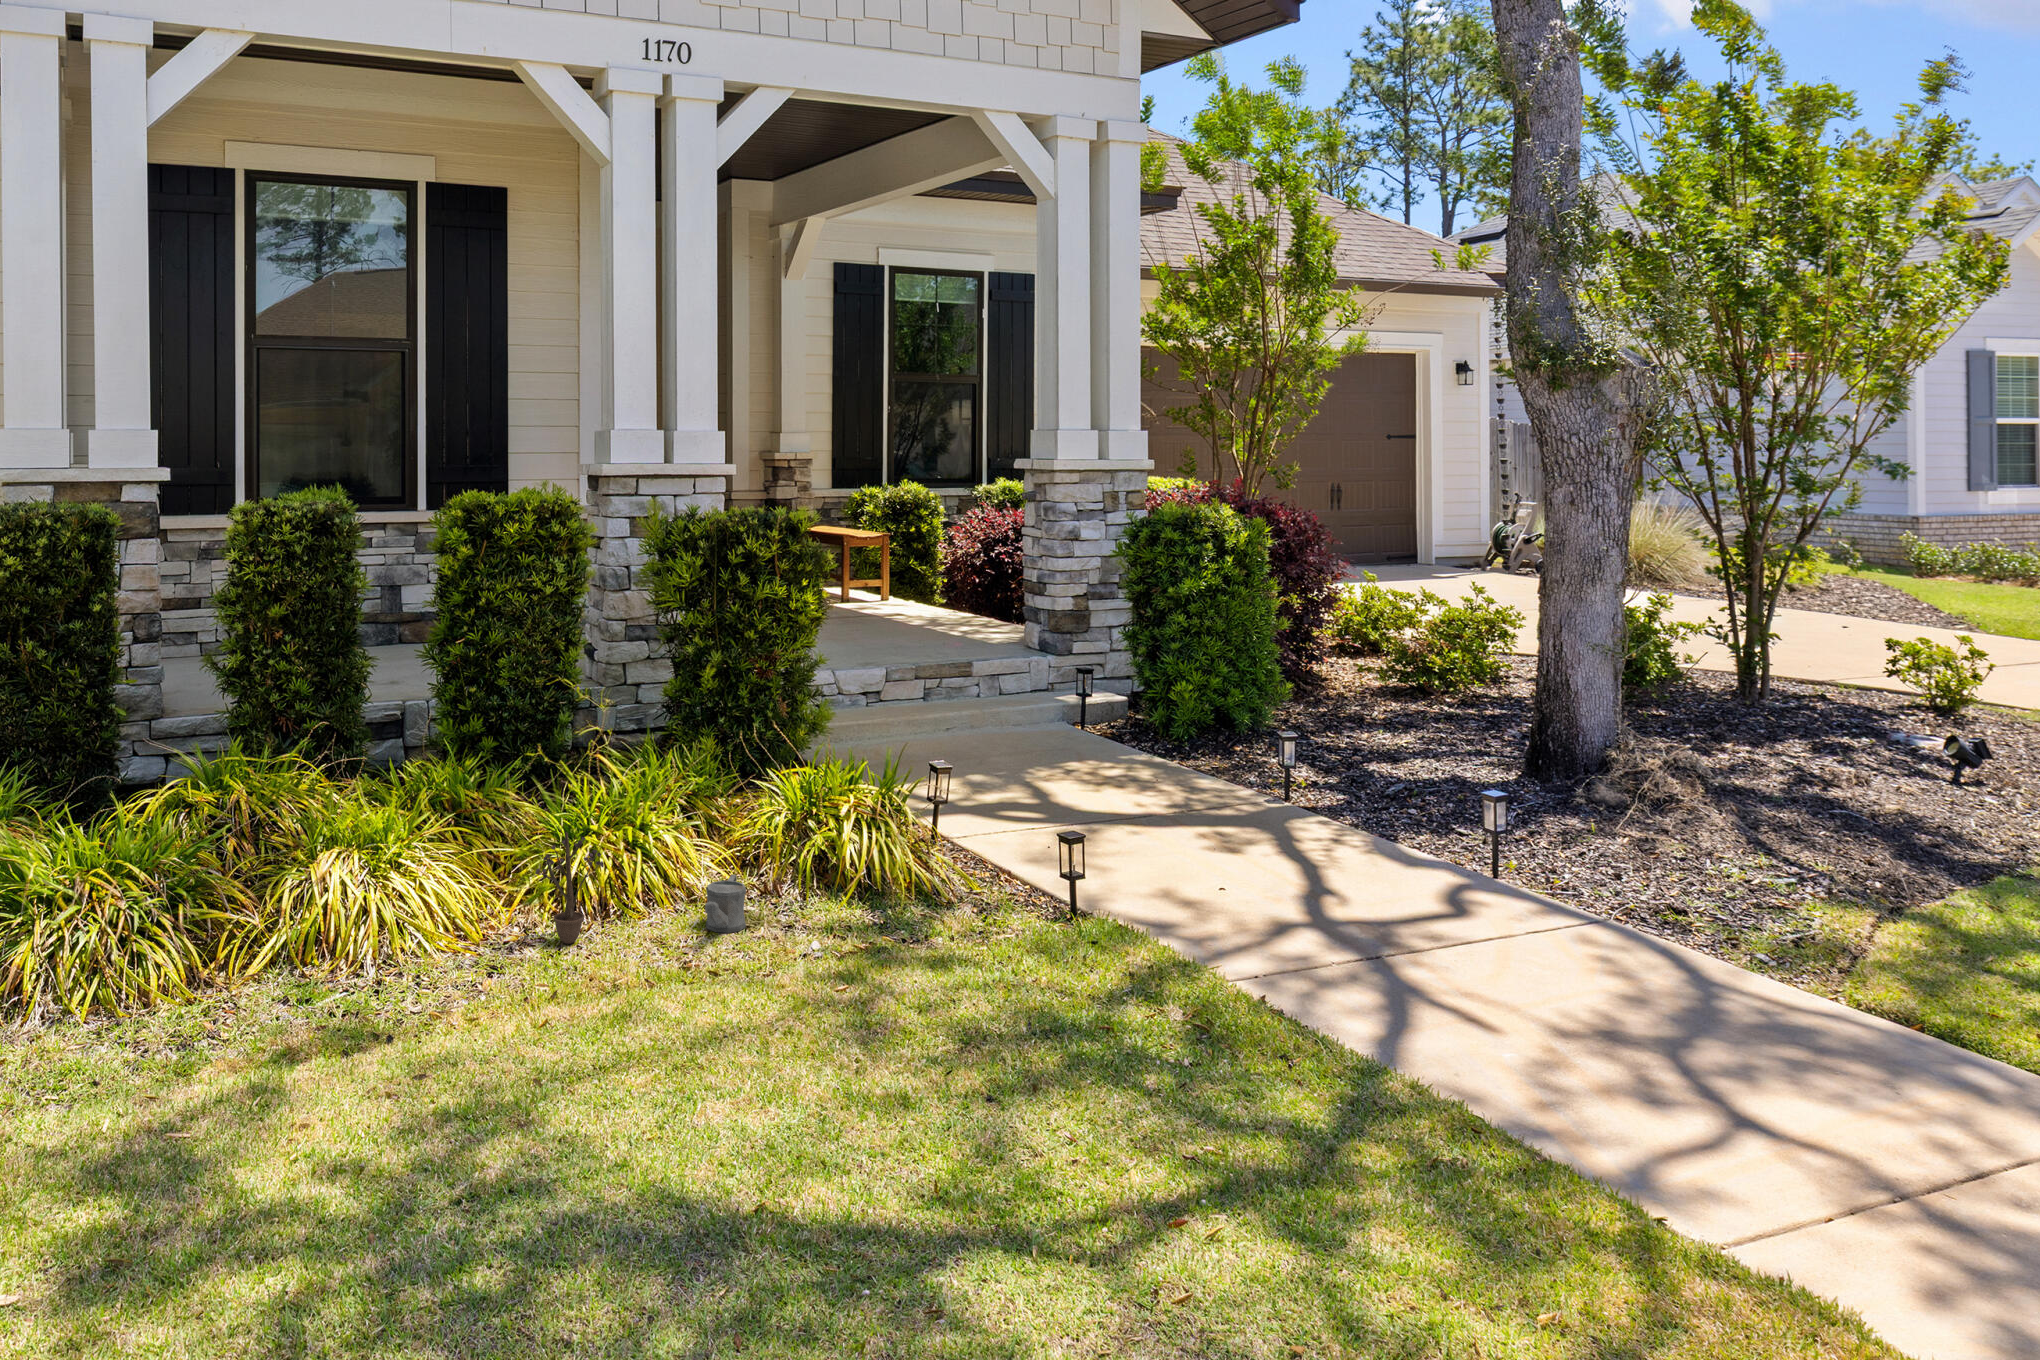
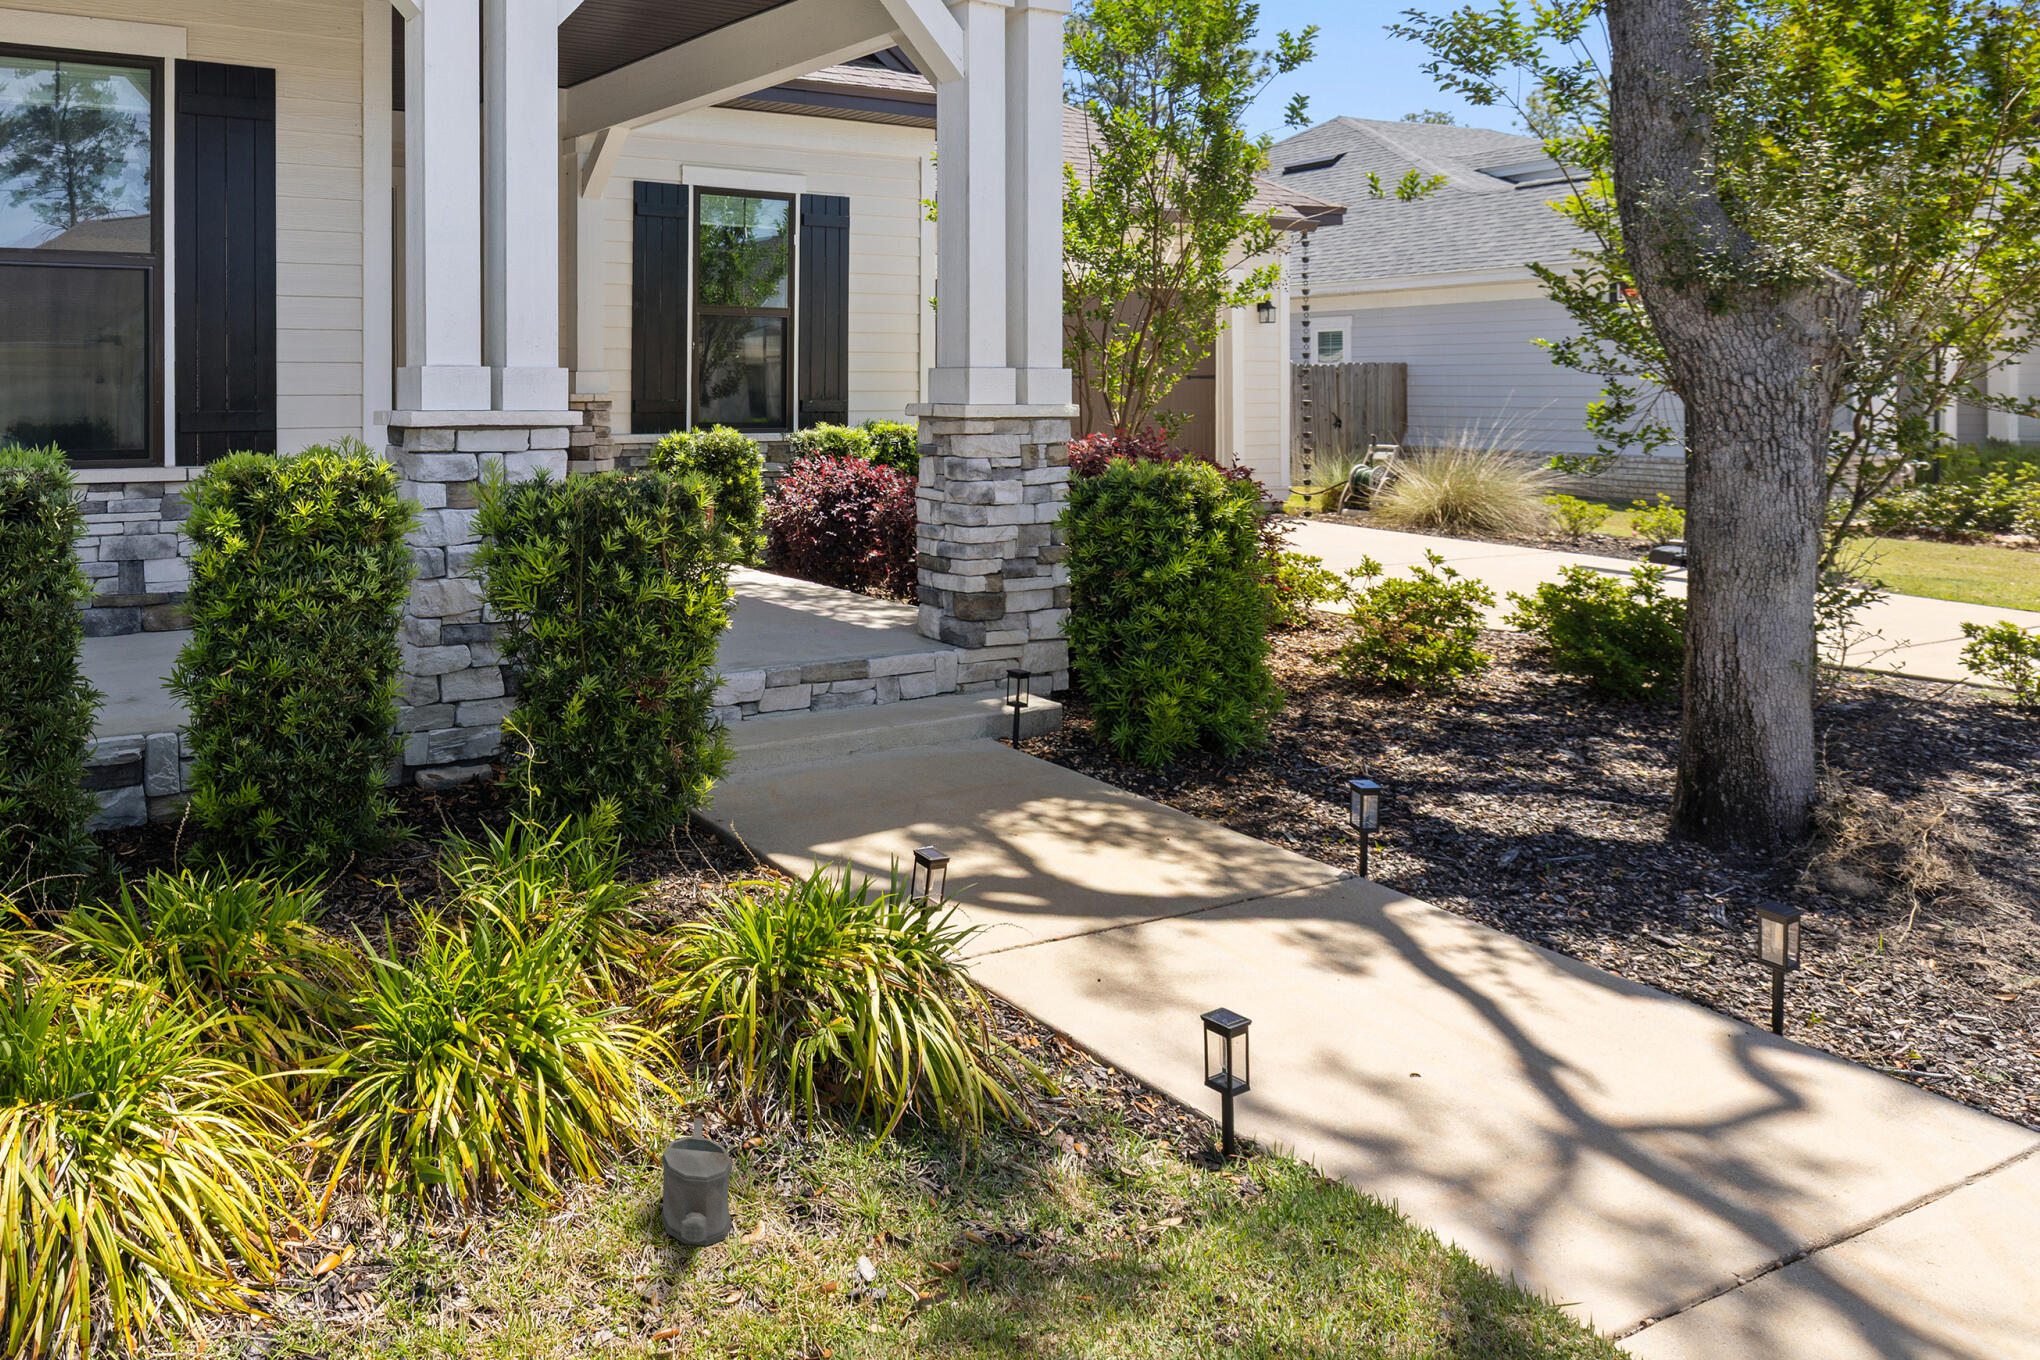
decorative plant: present [520,832,604,944] -> none [348,1090,496,1290]

